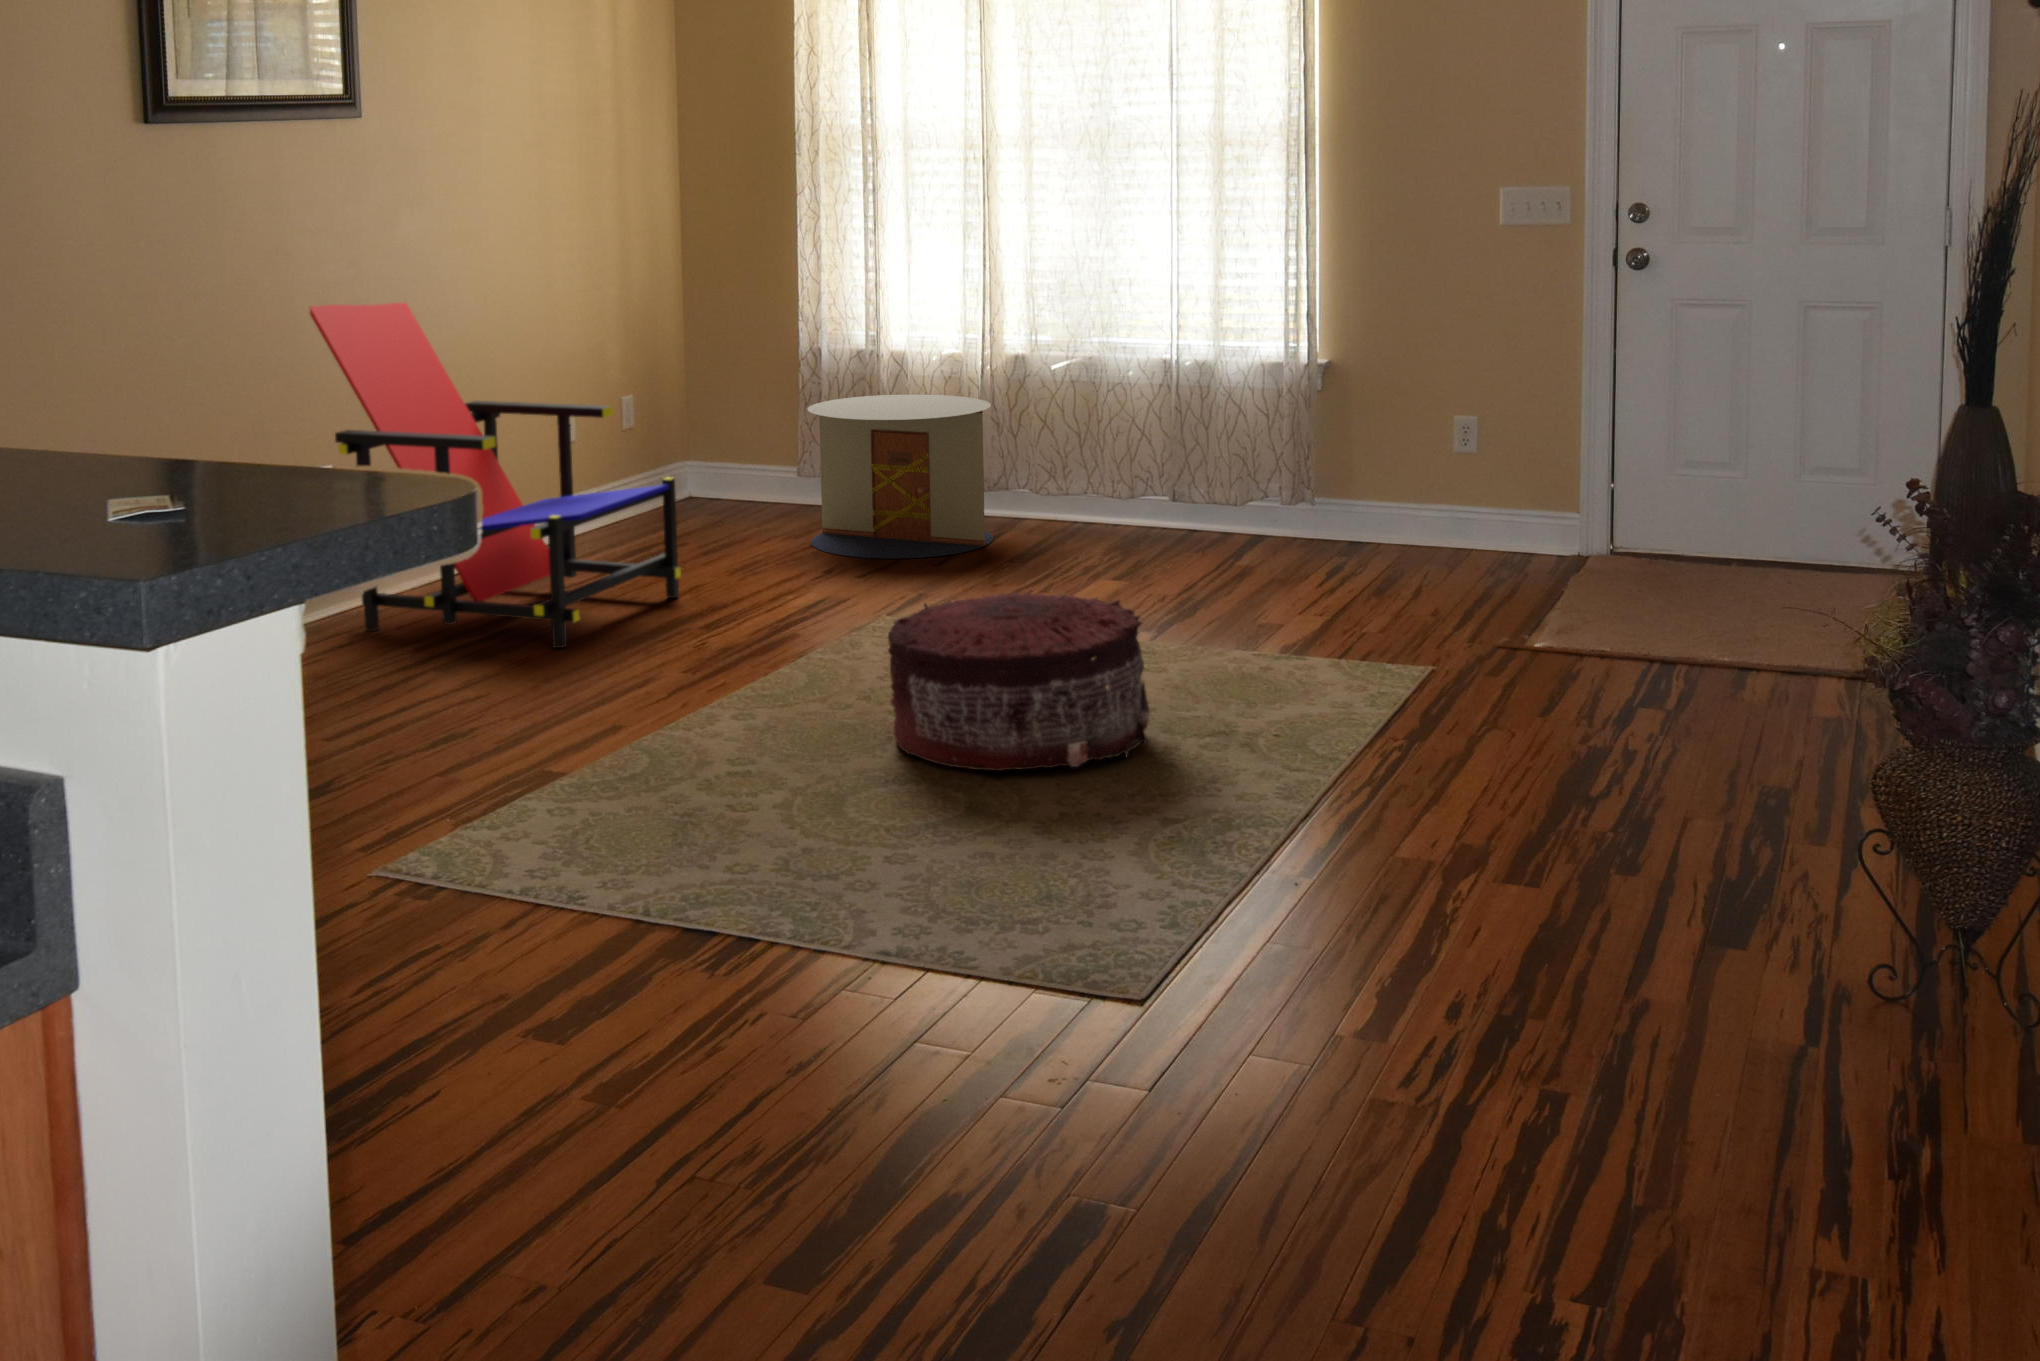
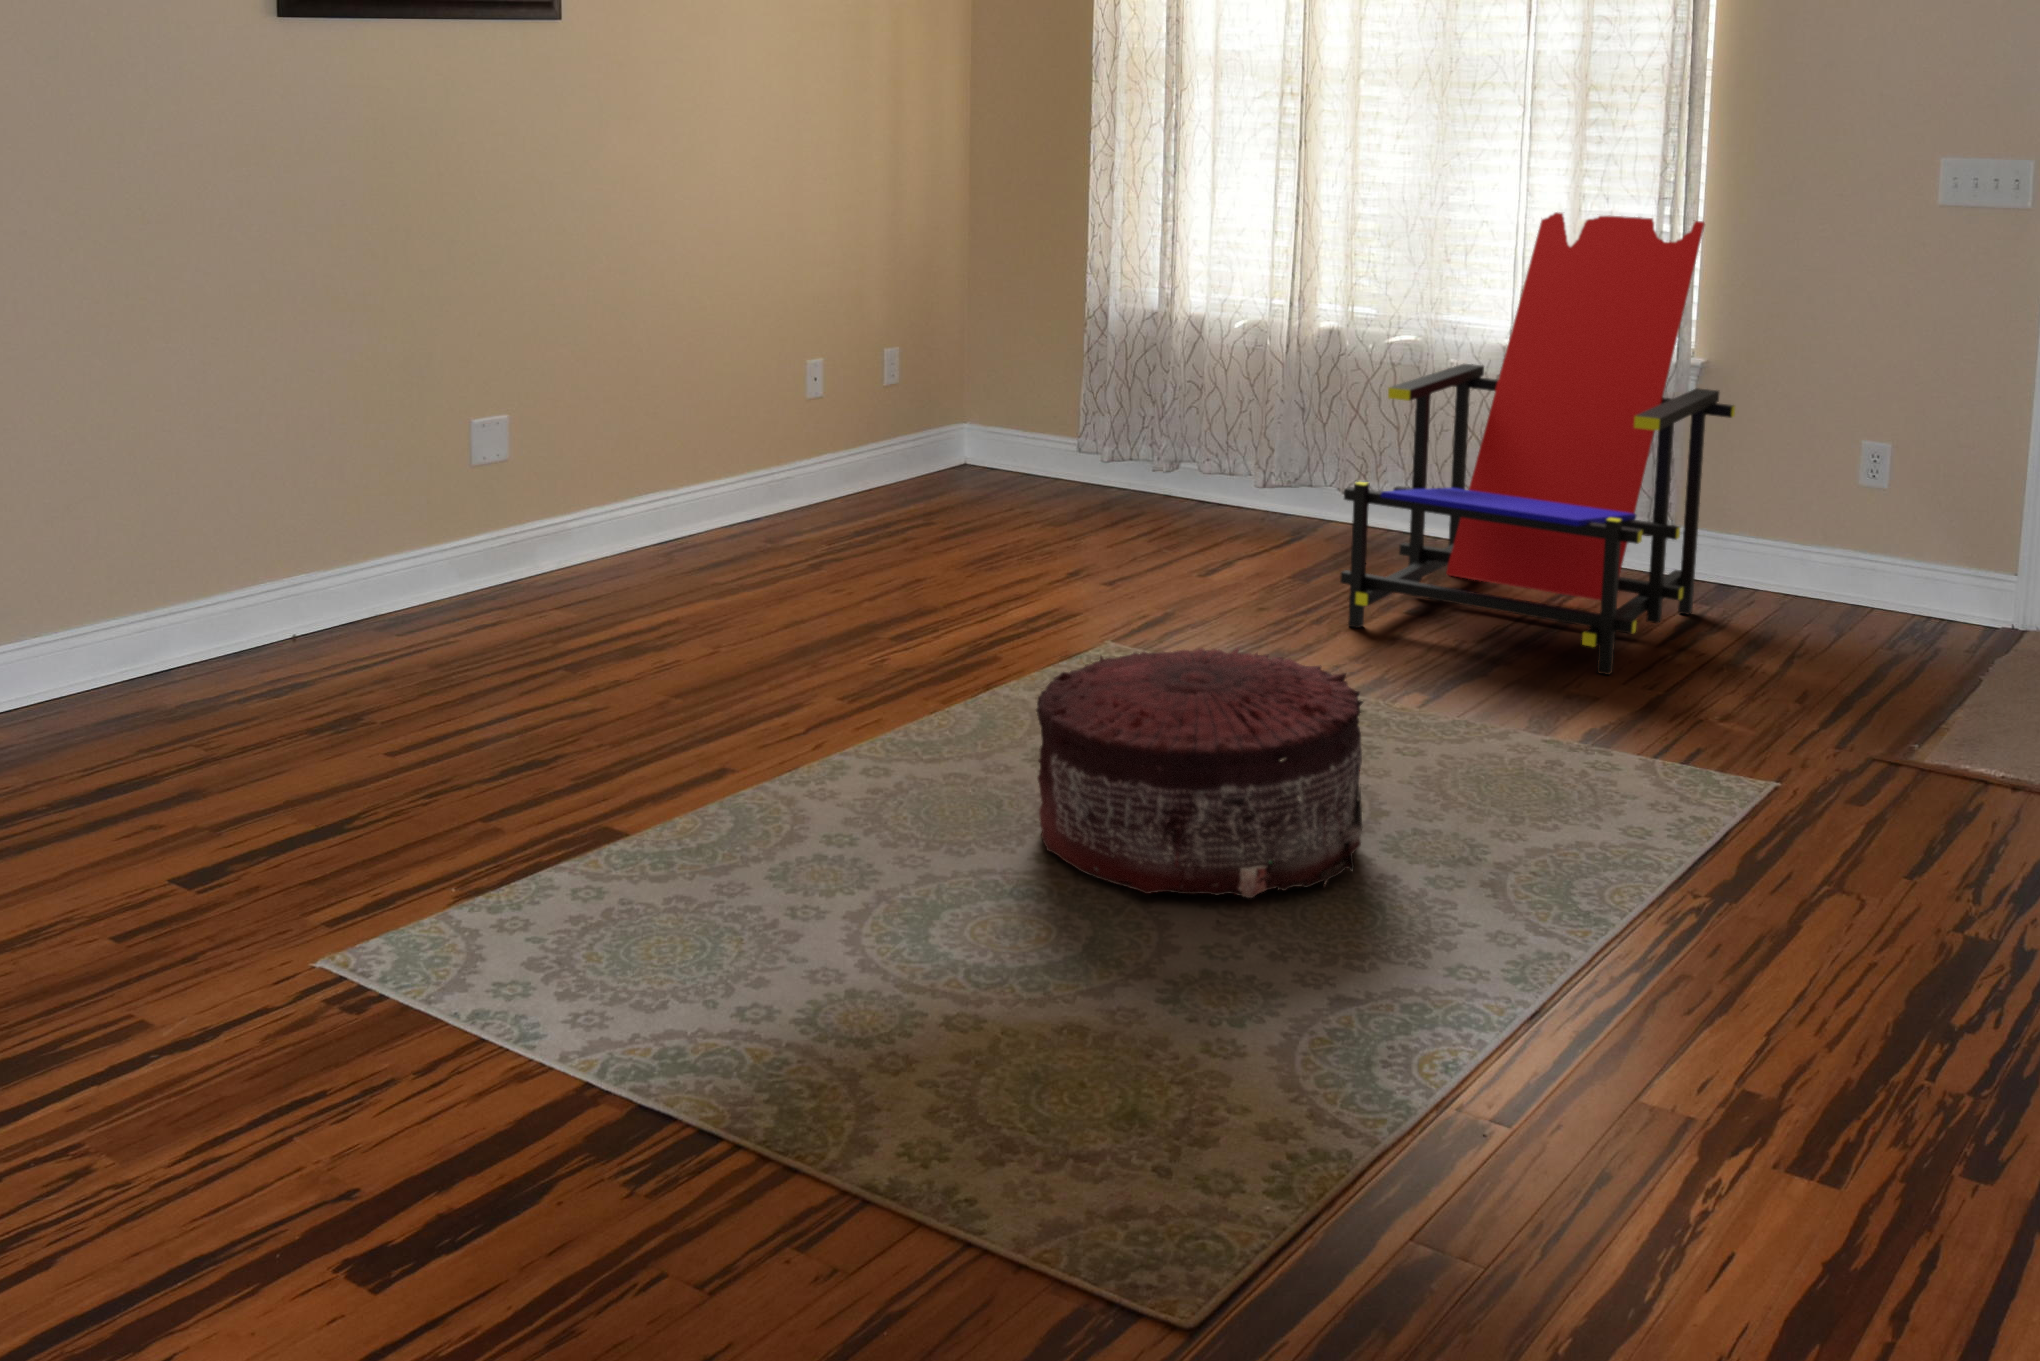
lounge chair: present [309,303,681,648] -> present [1340,212,1735,675]
side table: present [808,394,993,559] -> none [1072,363,1289,560]

